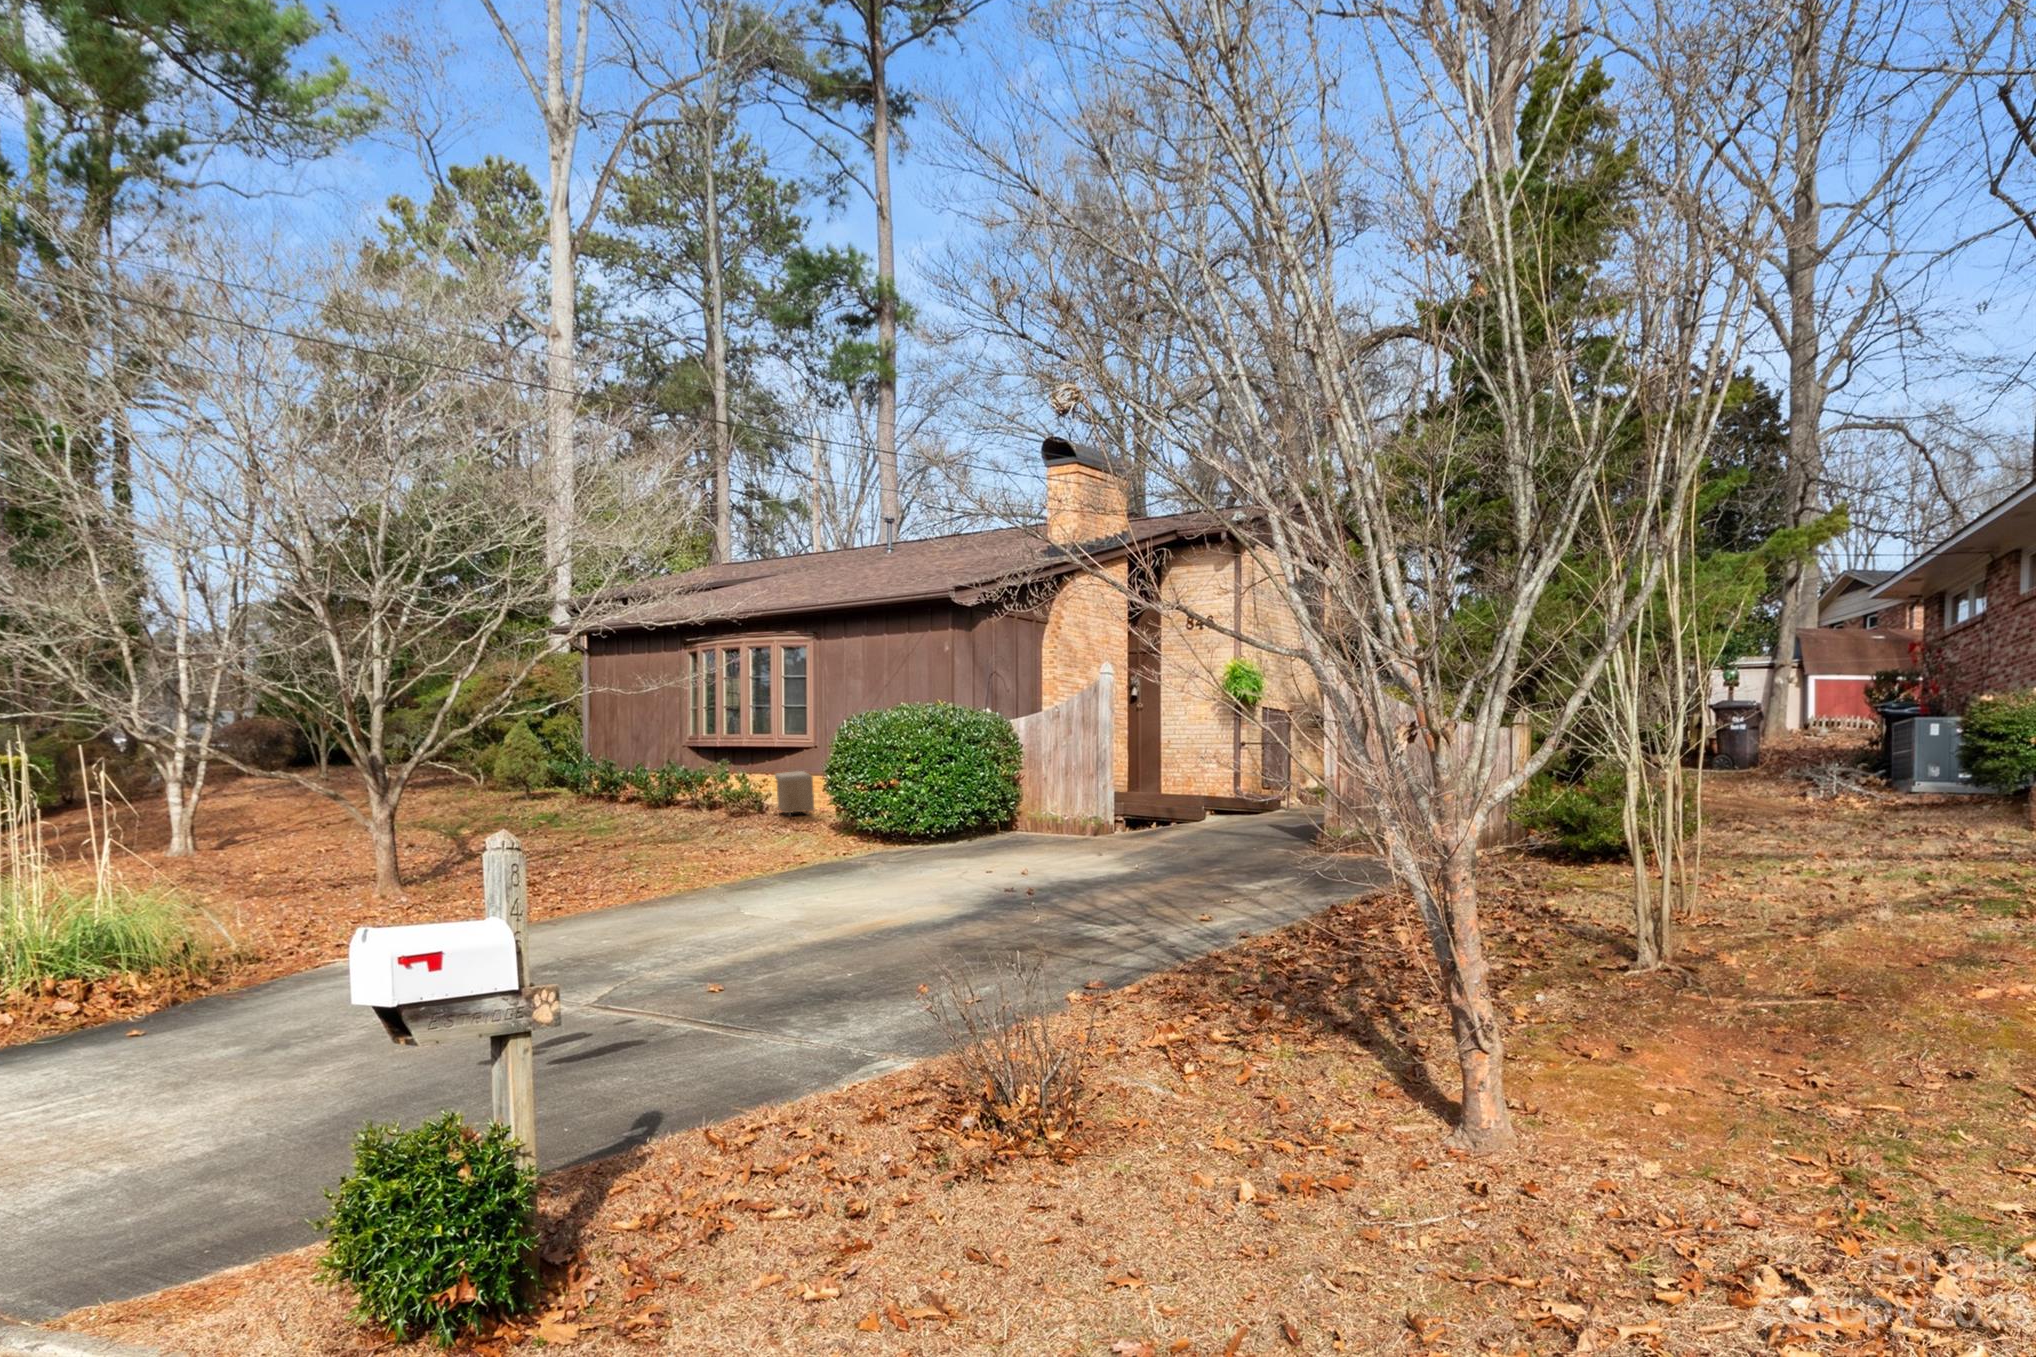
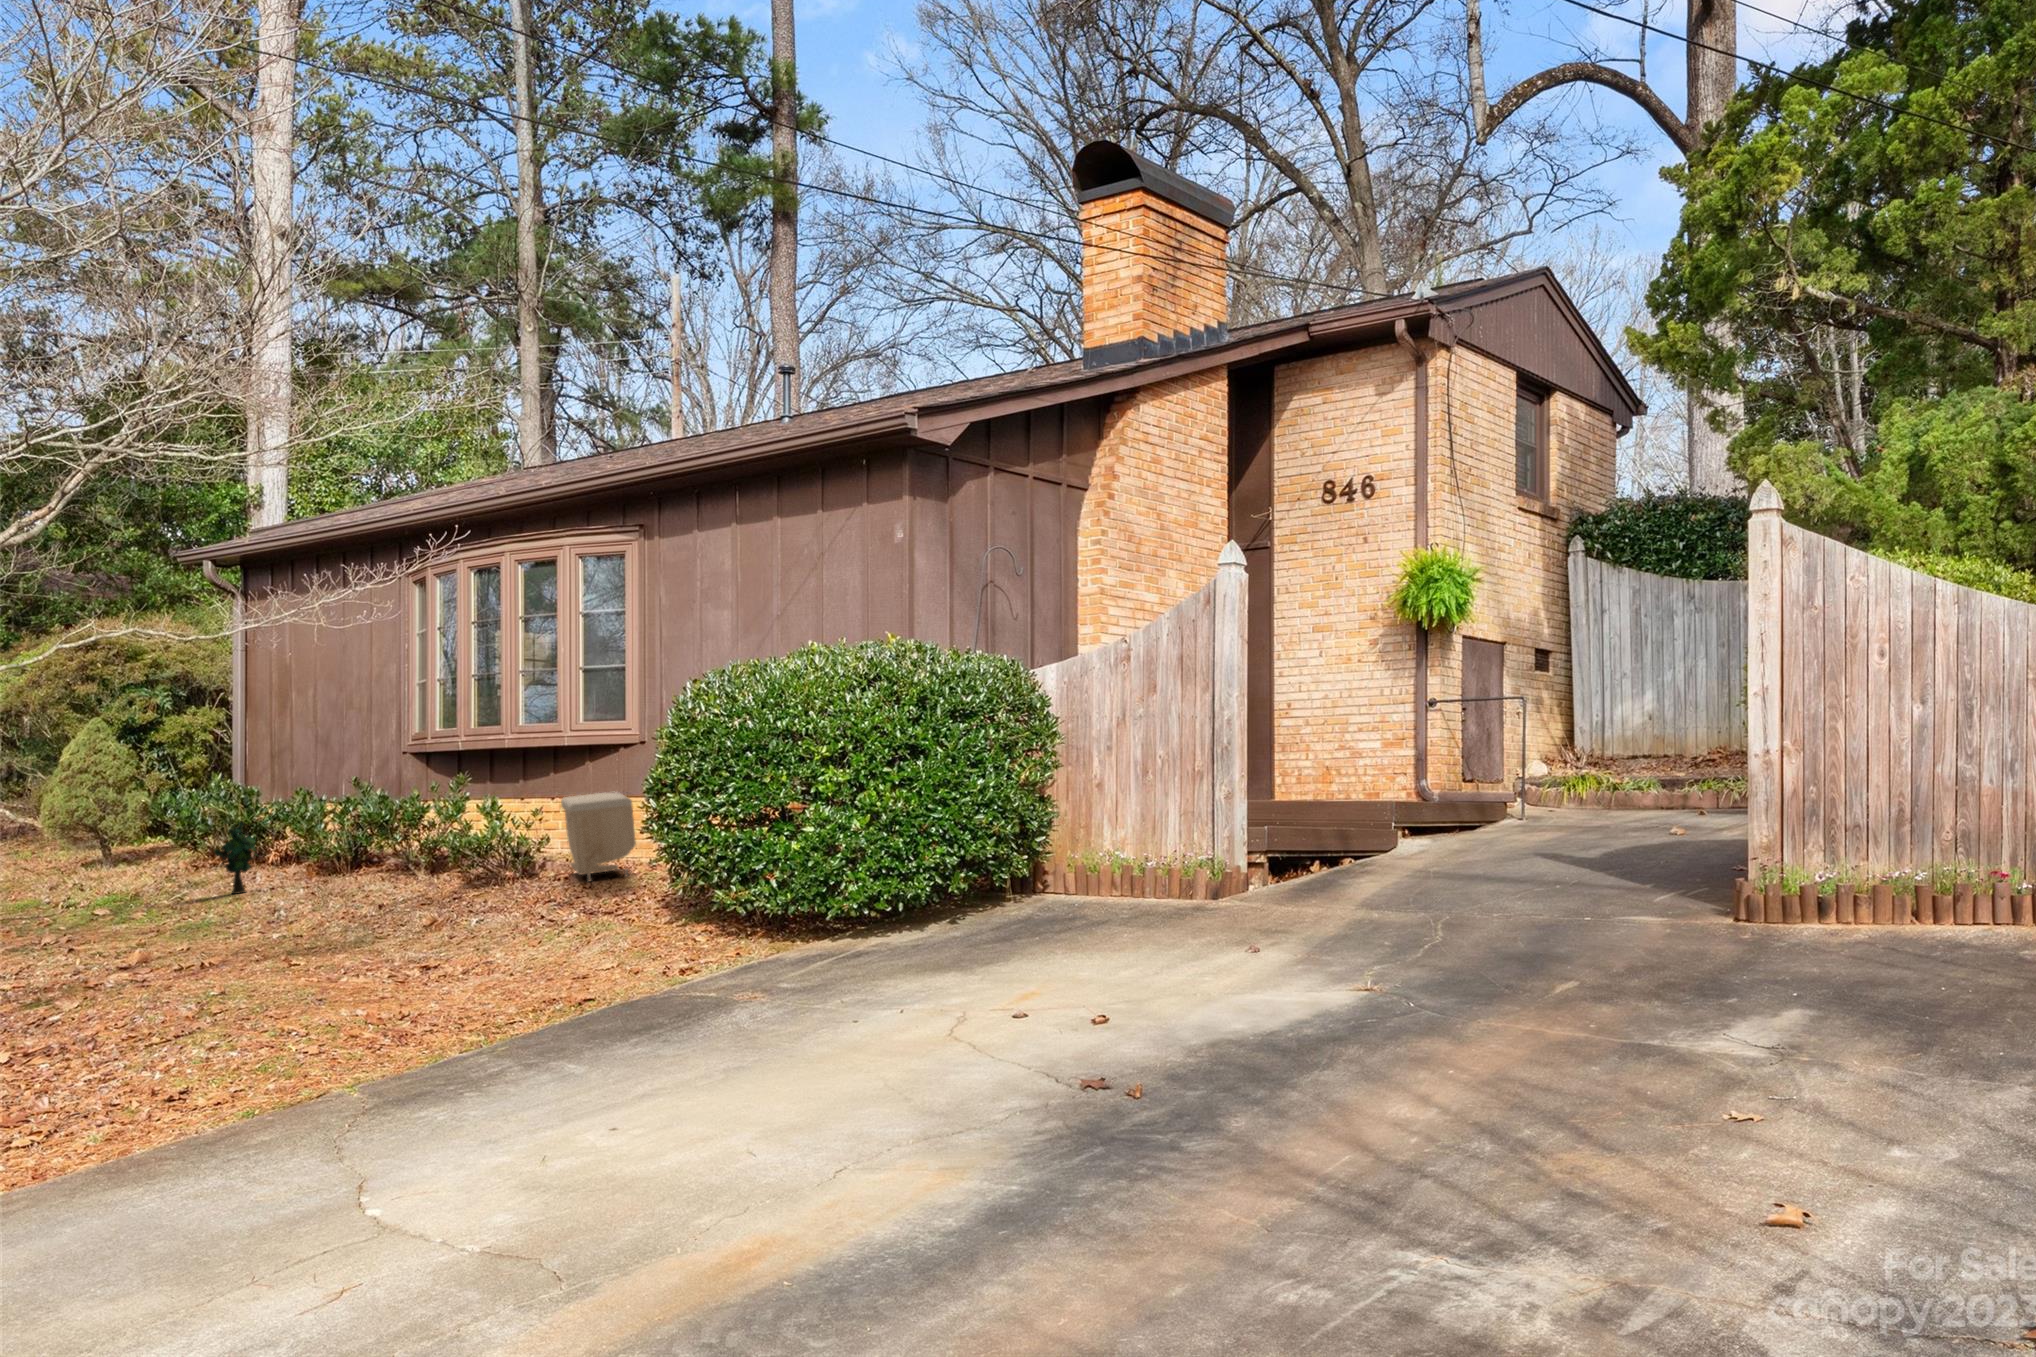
decorative plant: none [593,779,616,817] -> present [214,821,258,894]

